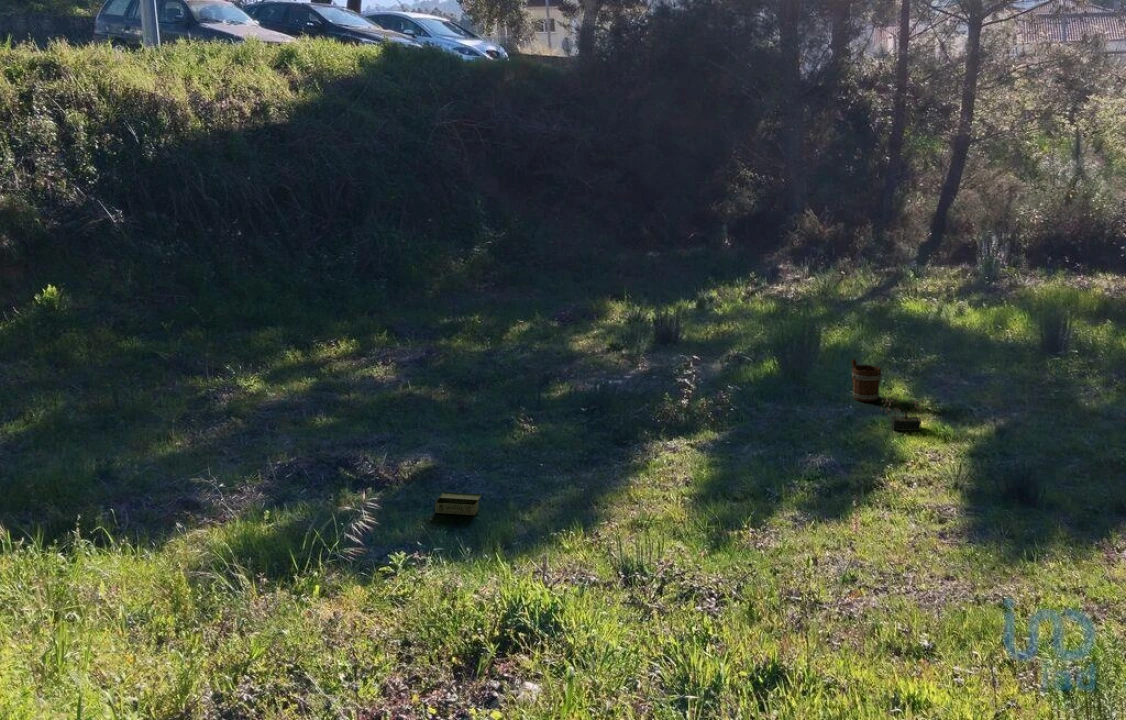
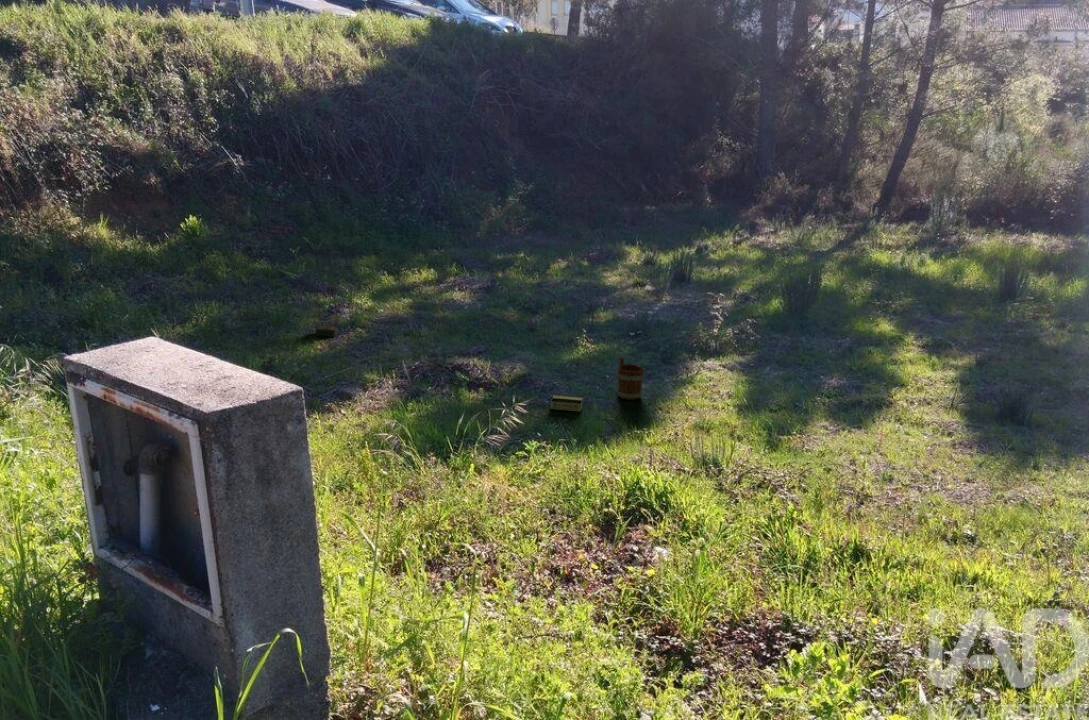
bucket: present [851,359,882,402] -> present [617,358,644,400]
decorative plant: present [881,392,928,431] -> present [309,307,339,337]

